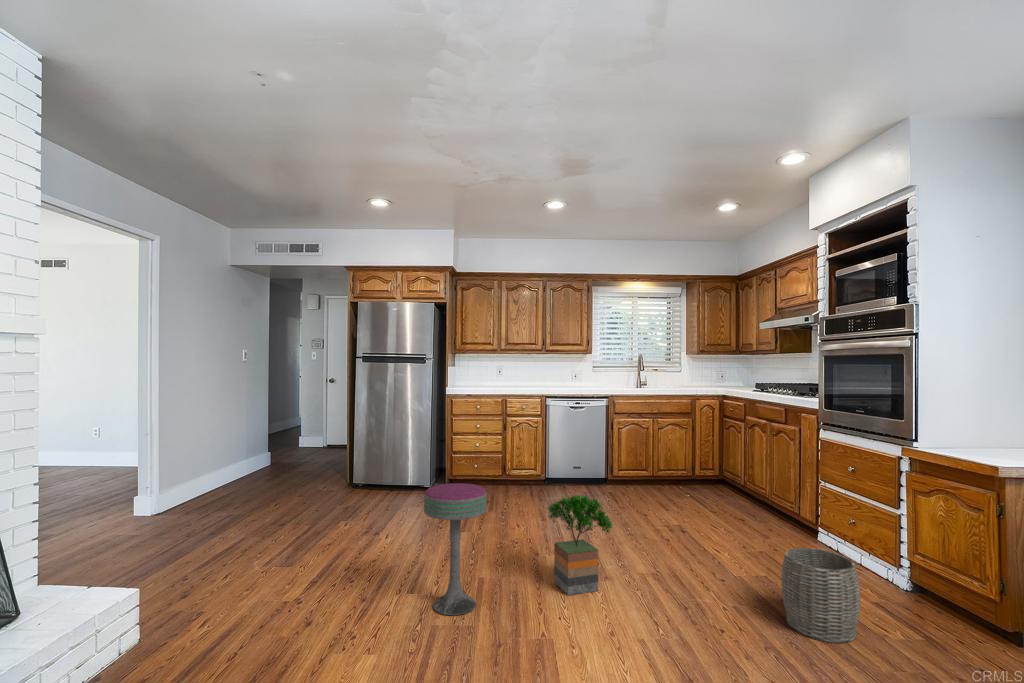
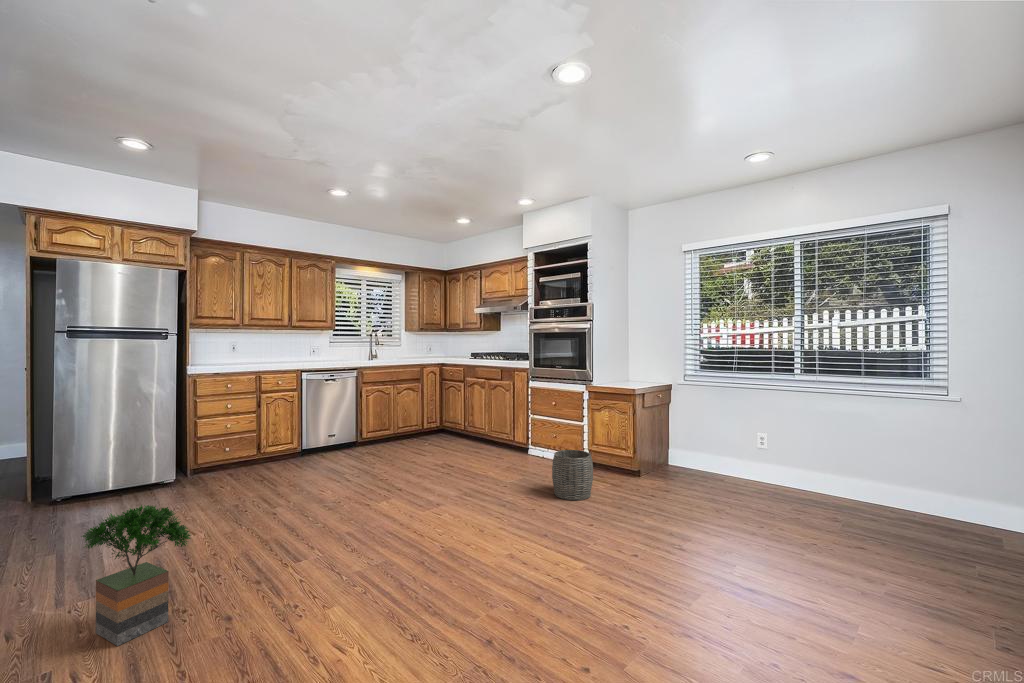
bar stool: present [424,483,487,615] -> none [314,446,375,565]
potted tree: present [548,495,613,595] -> present [82,505,191,646]

